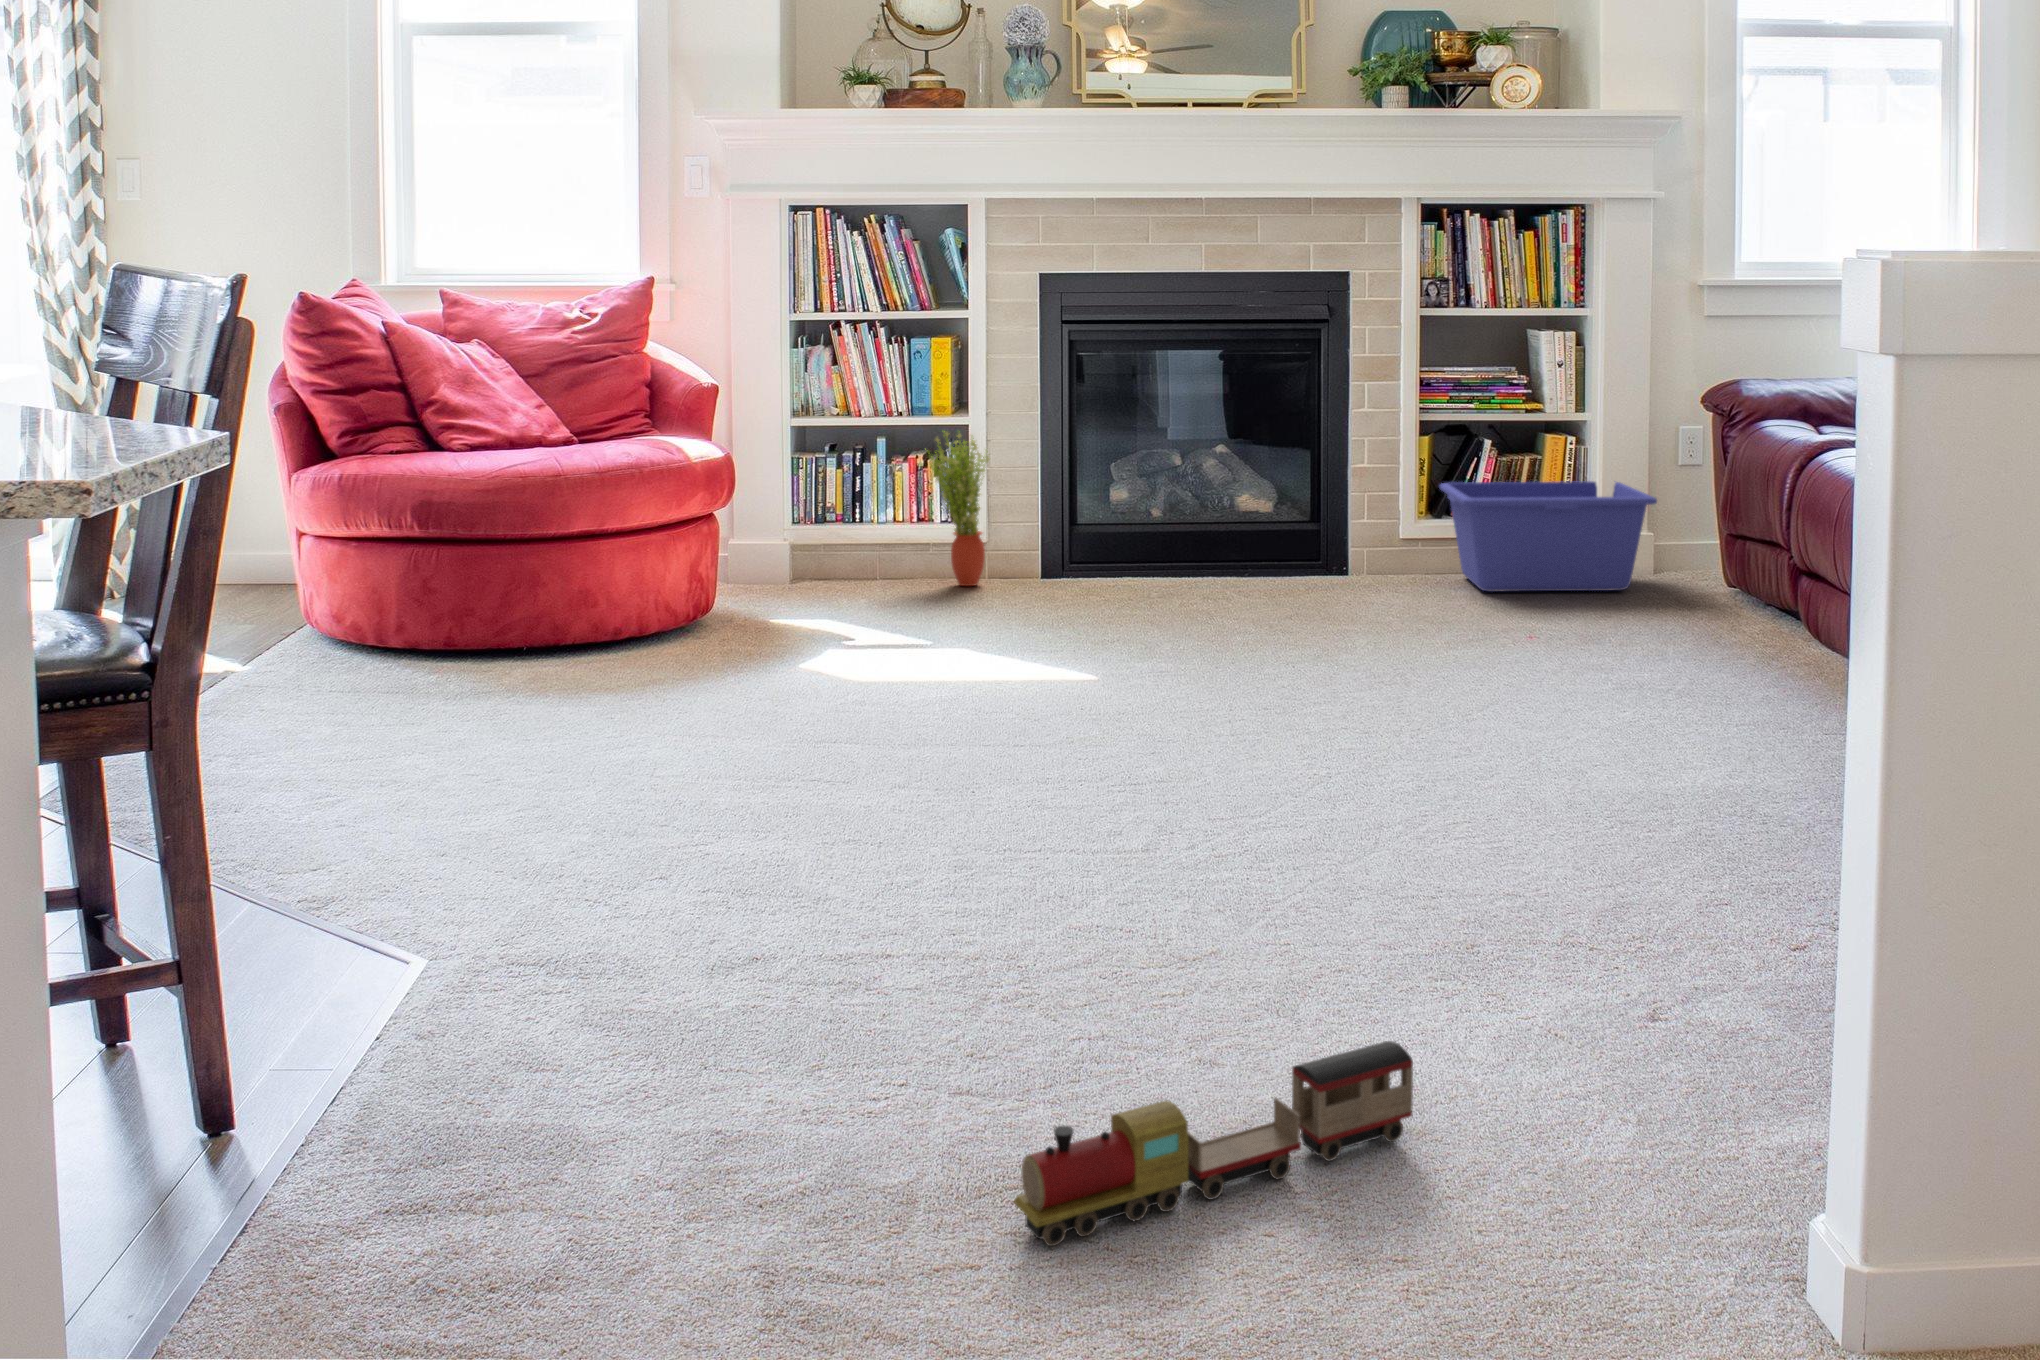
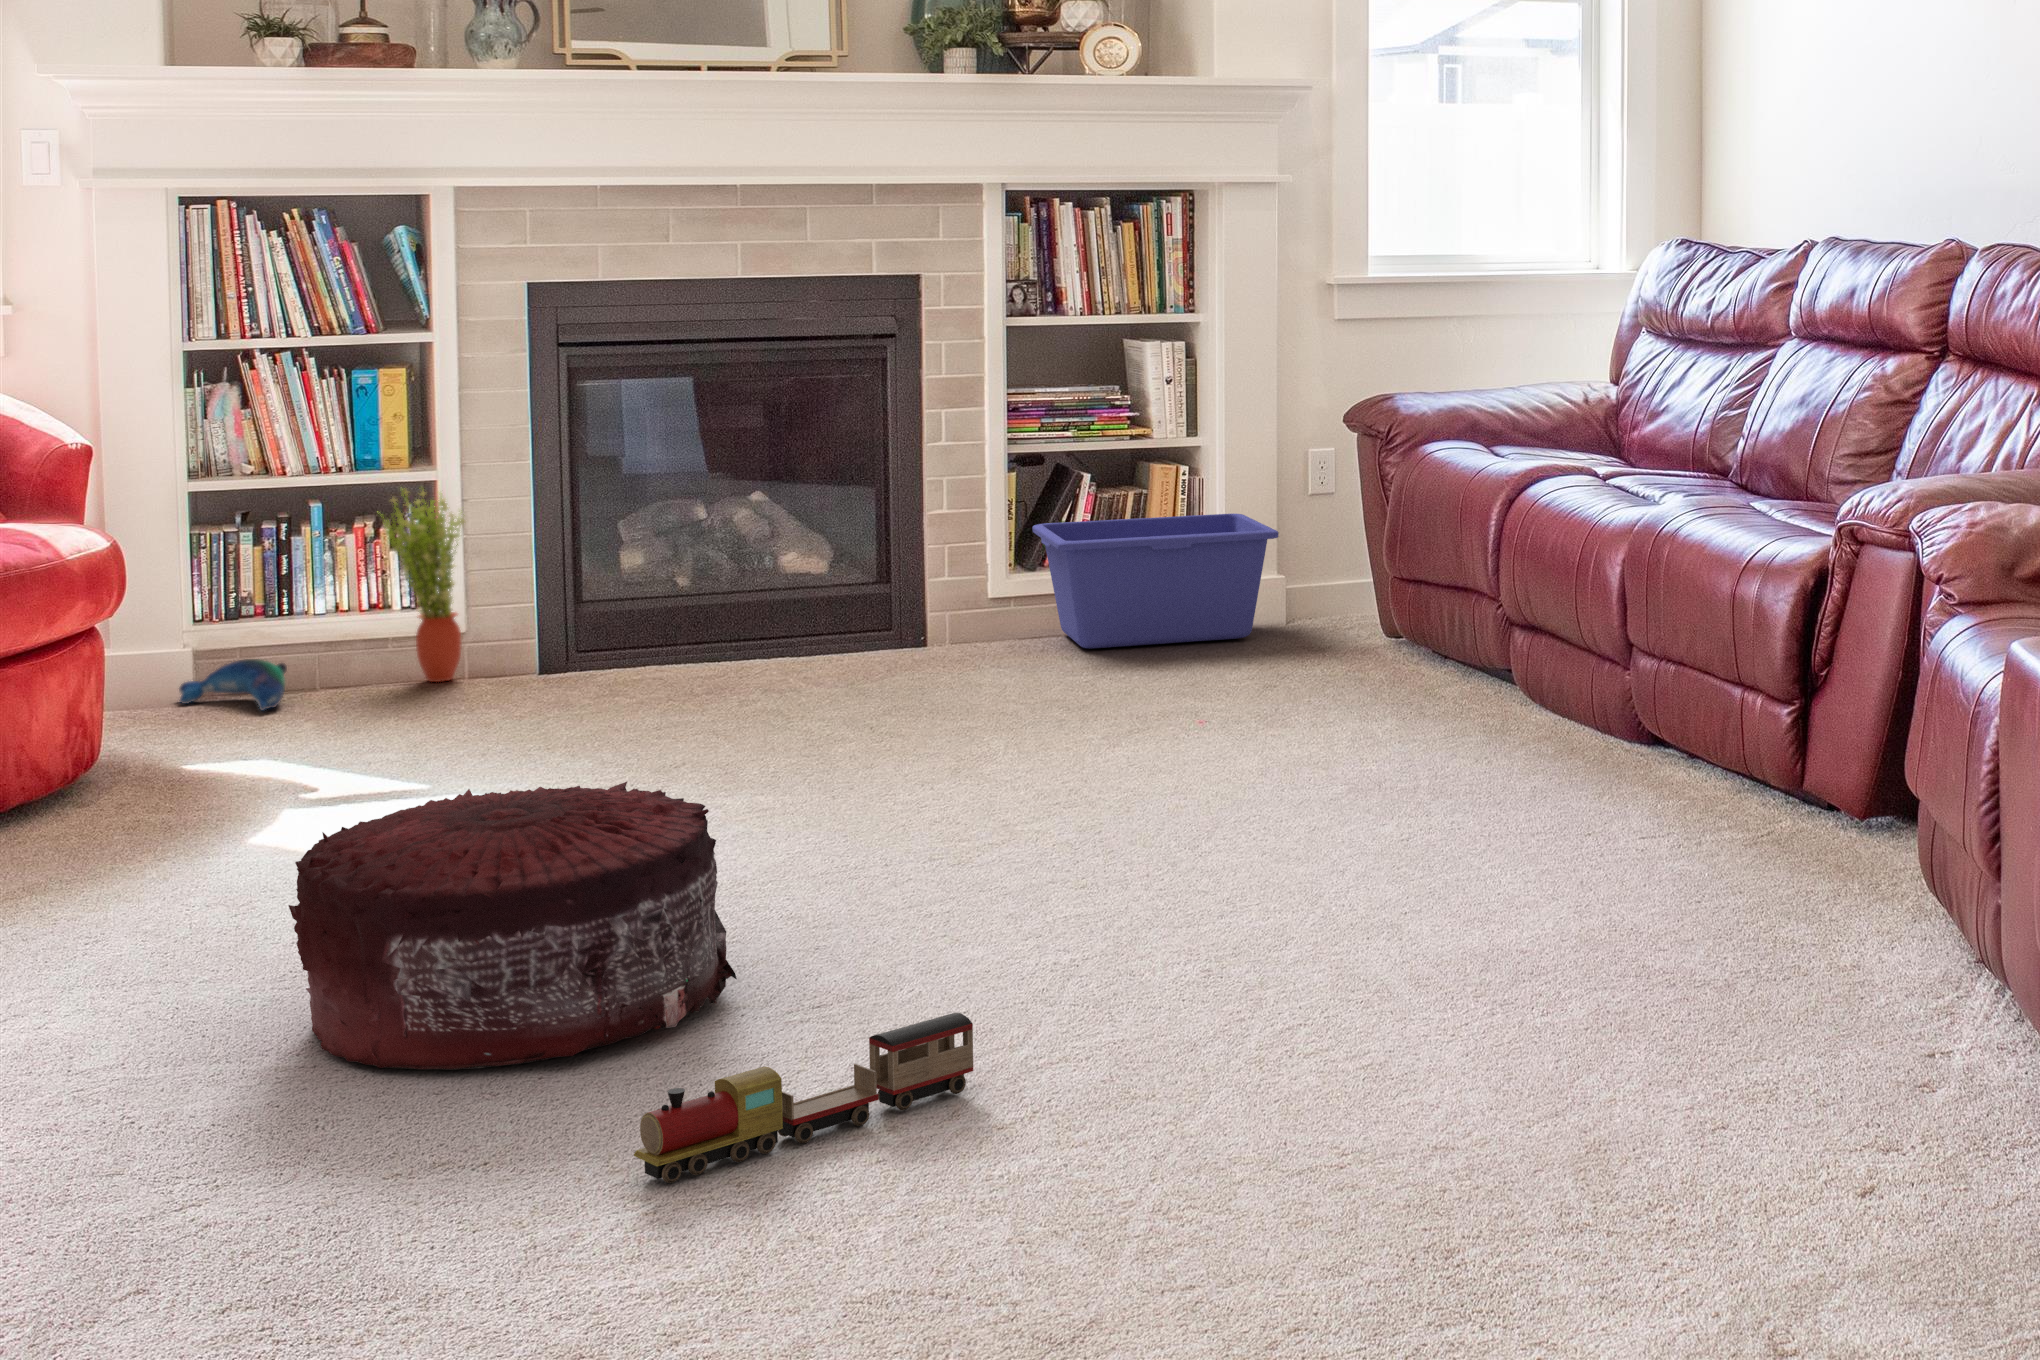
plush toy: none [776,560,854,602] -> present [179,659,287,711]
pouf: none [732,708,1160,1021] -> present [289,782,737,1070]

